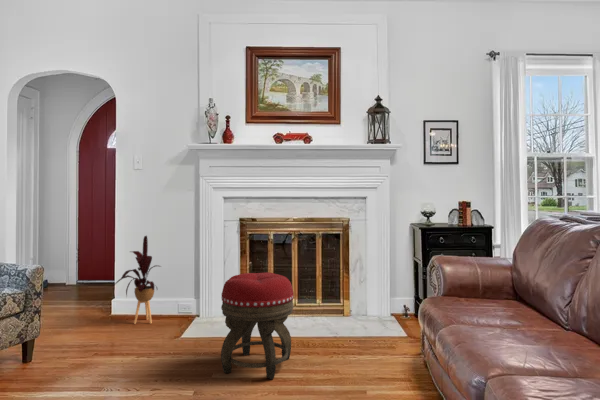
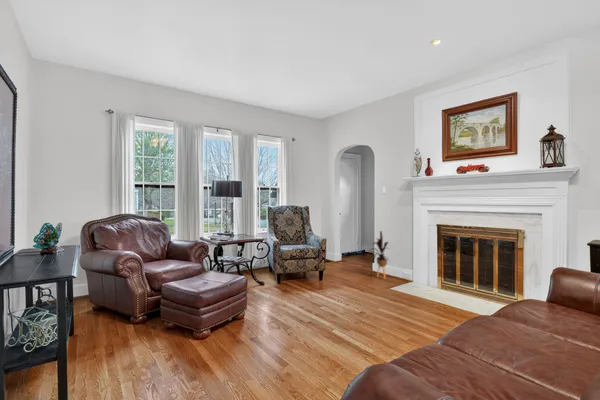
footstool: present [221,272,293,379] -> none [392,259,439,322]

